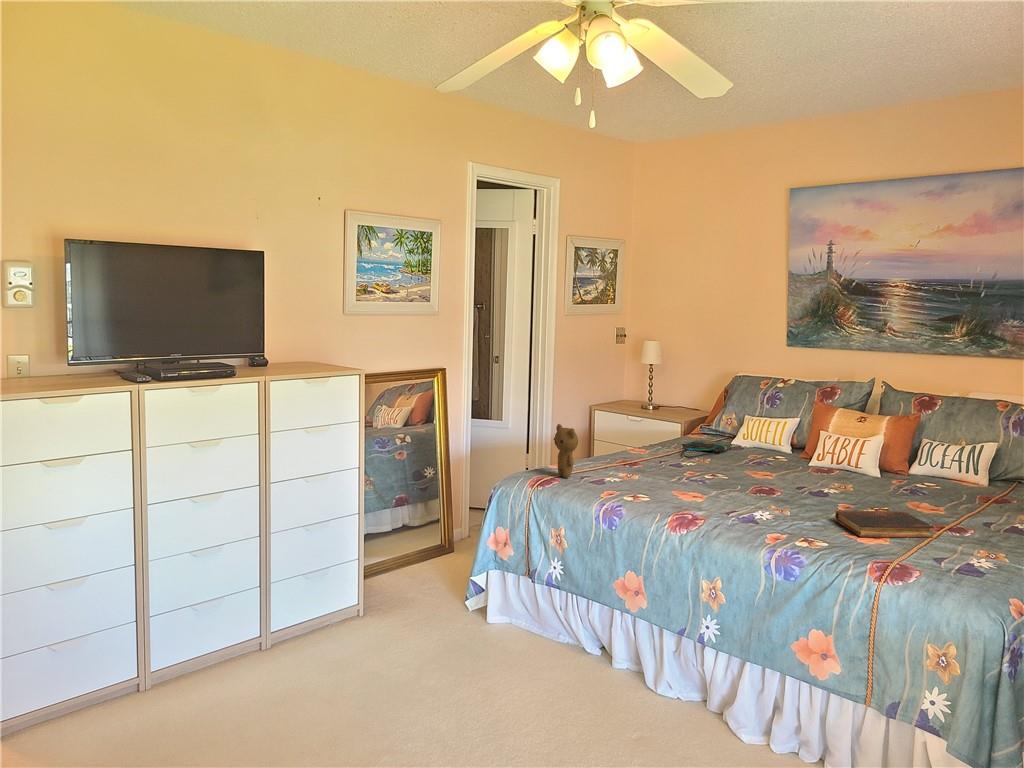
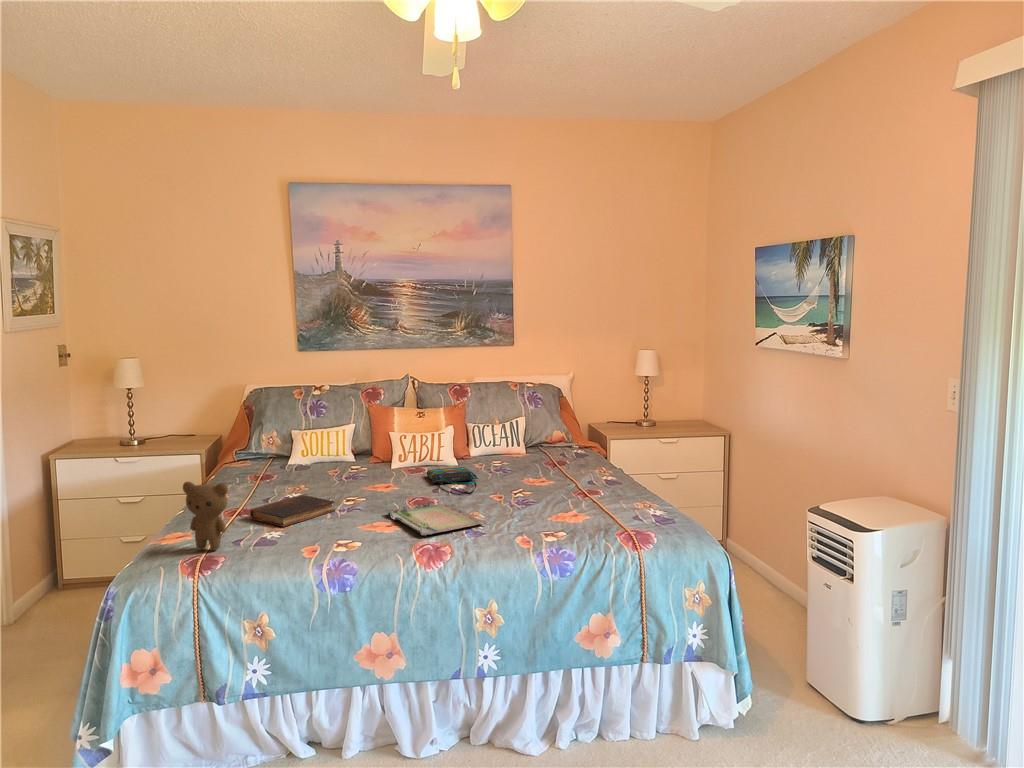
tote bag: present [682,440,731,458] -> present [427,467,478,494]
tray: none [699,486,774,515] -> present [387,499,485,536]
book: present [835,510,934,538] -> present [250,495,335,527]

